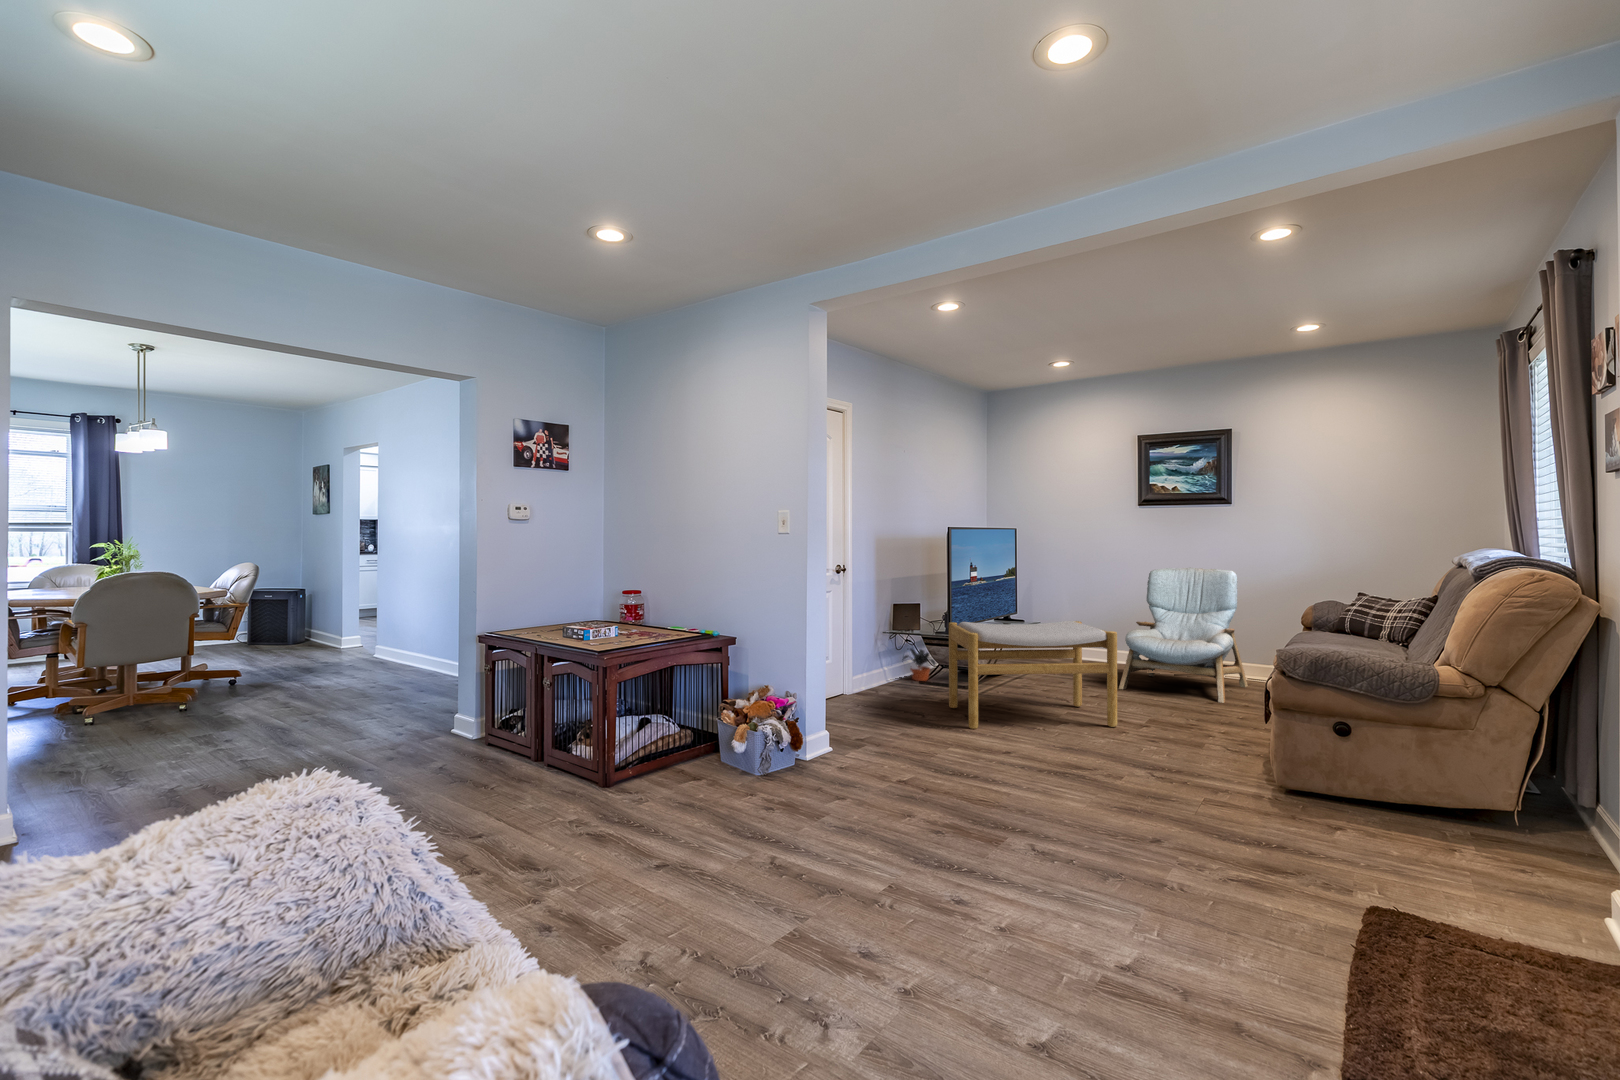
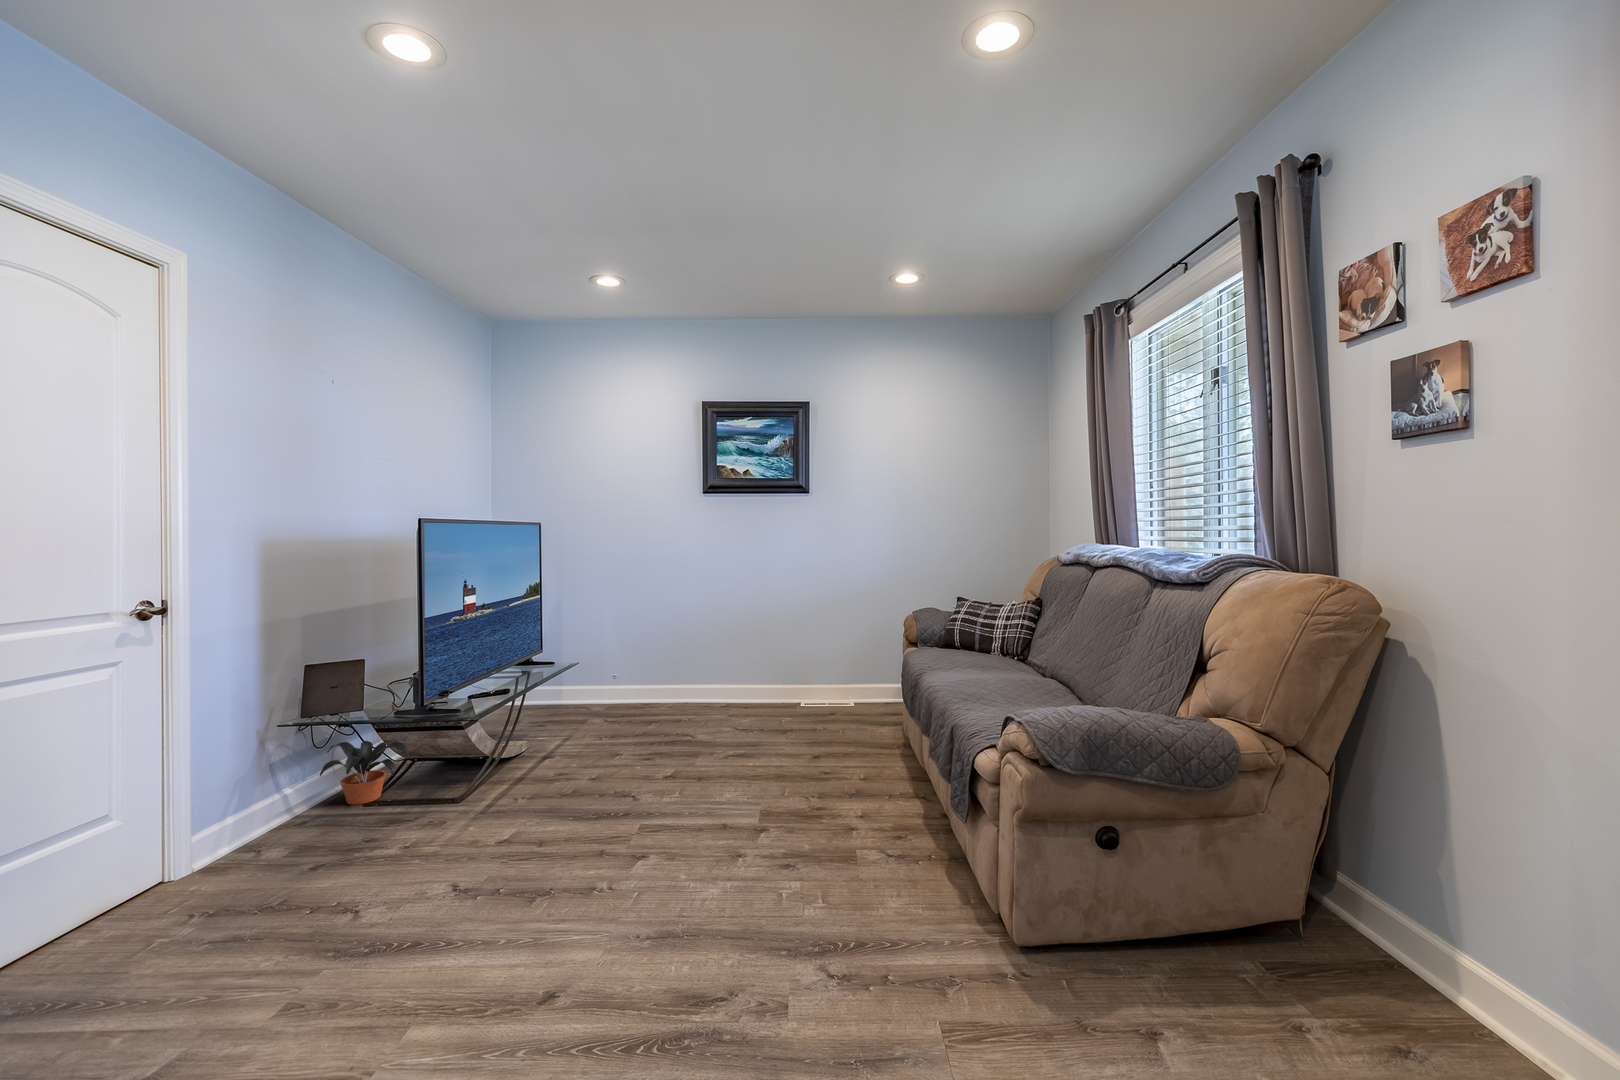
armchair: present [1119,568,1248,703] -> none [697,570,831,748]
footstool: present [949,621,1117,729] -> none [409,672,734,970]

